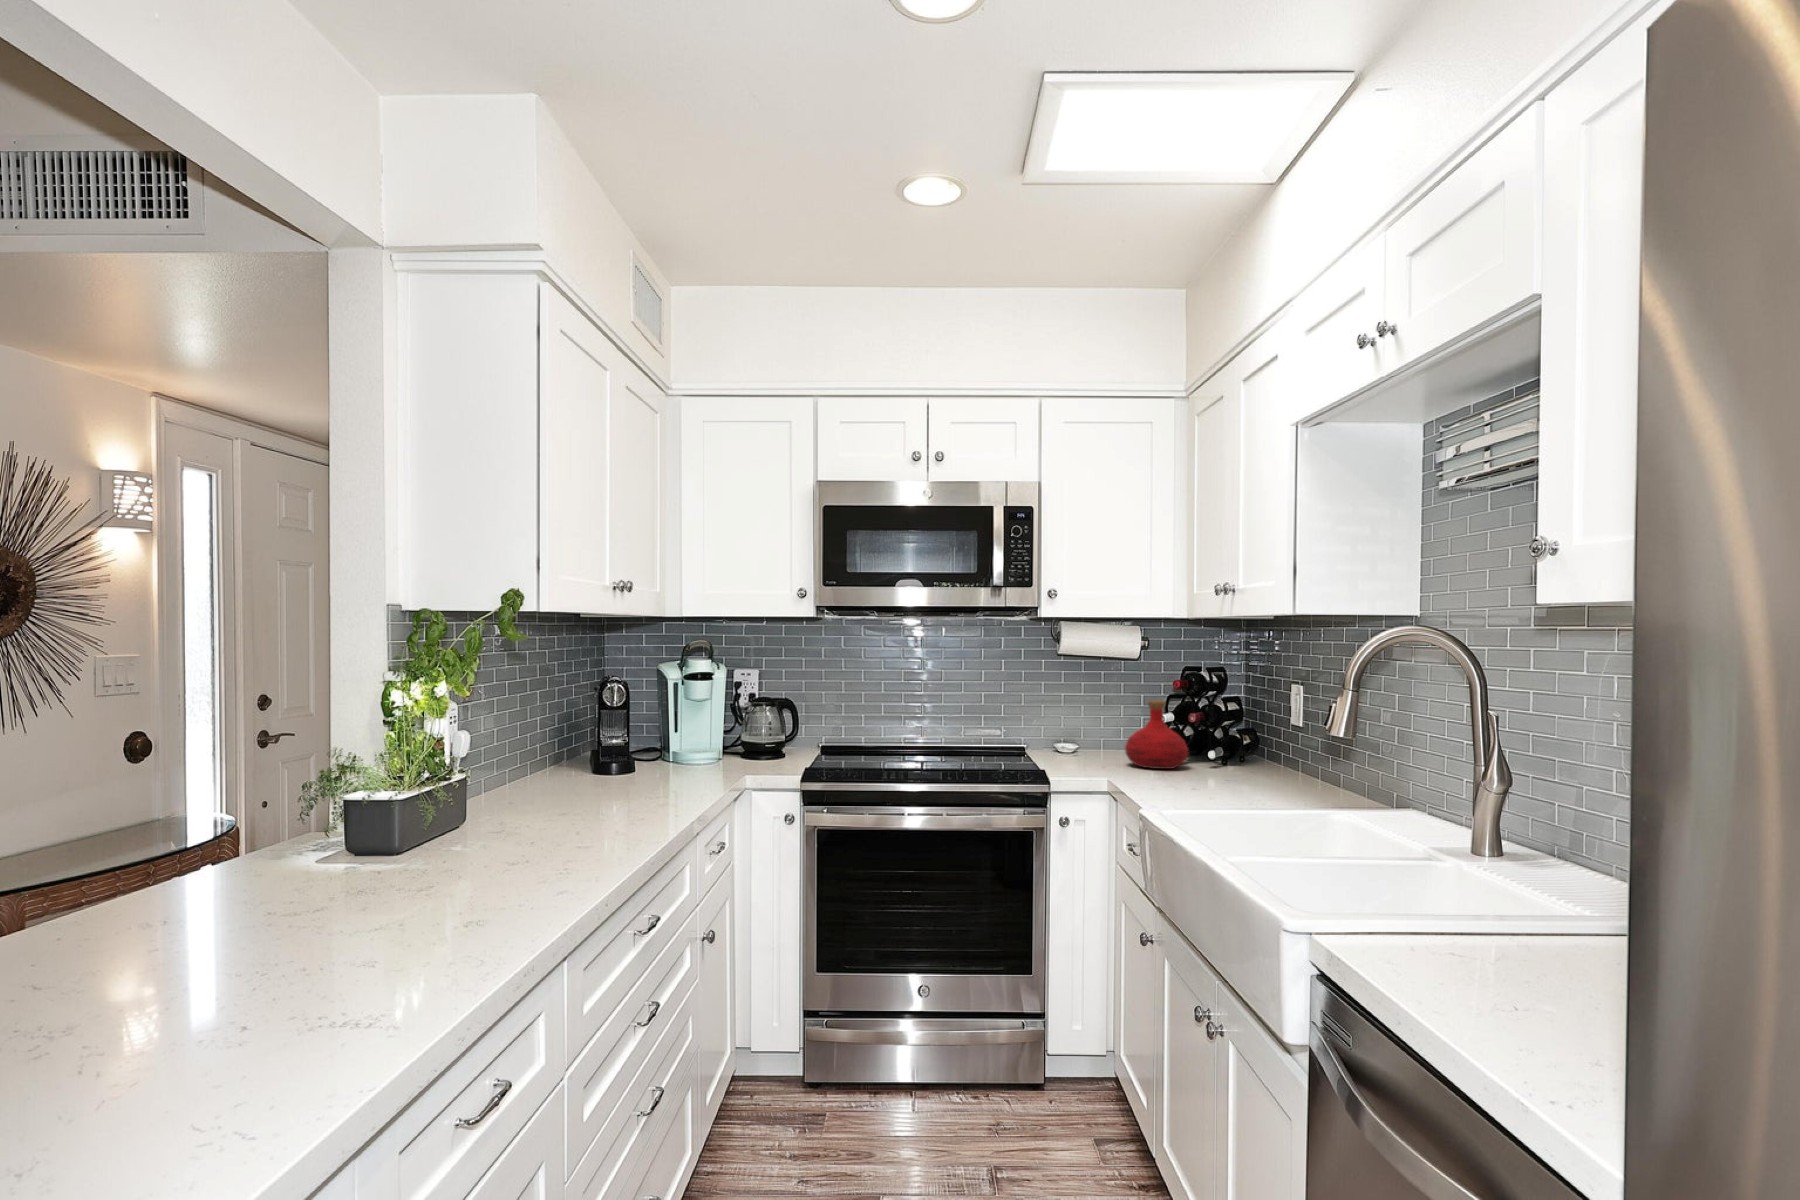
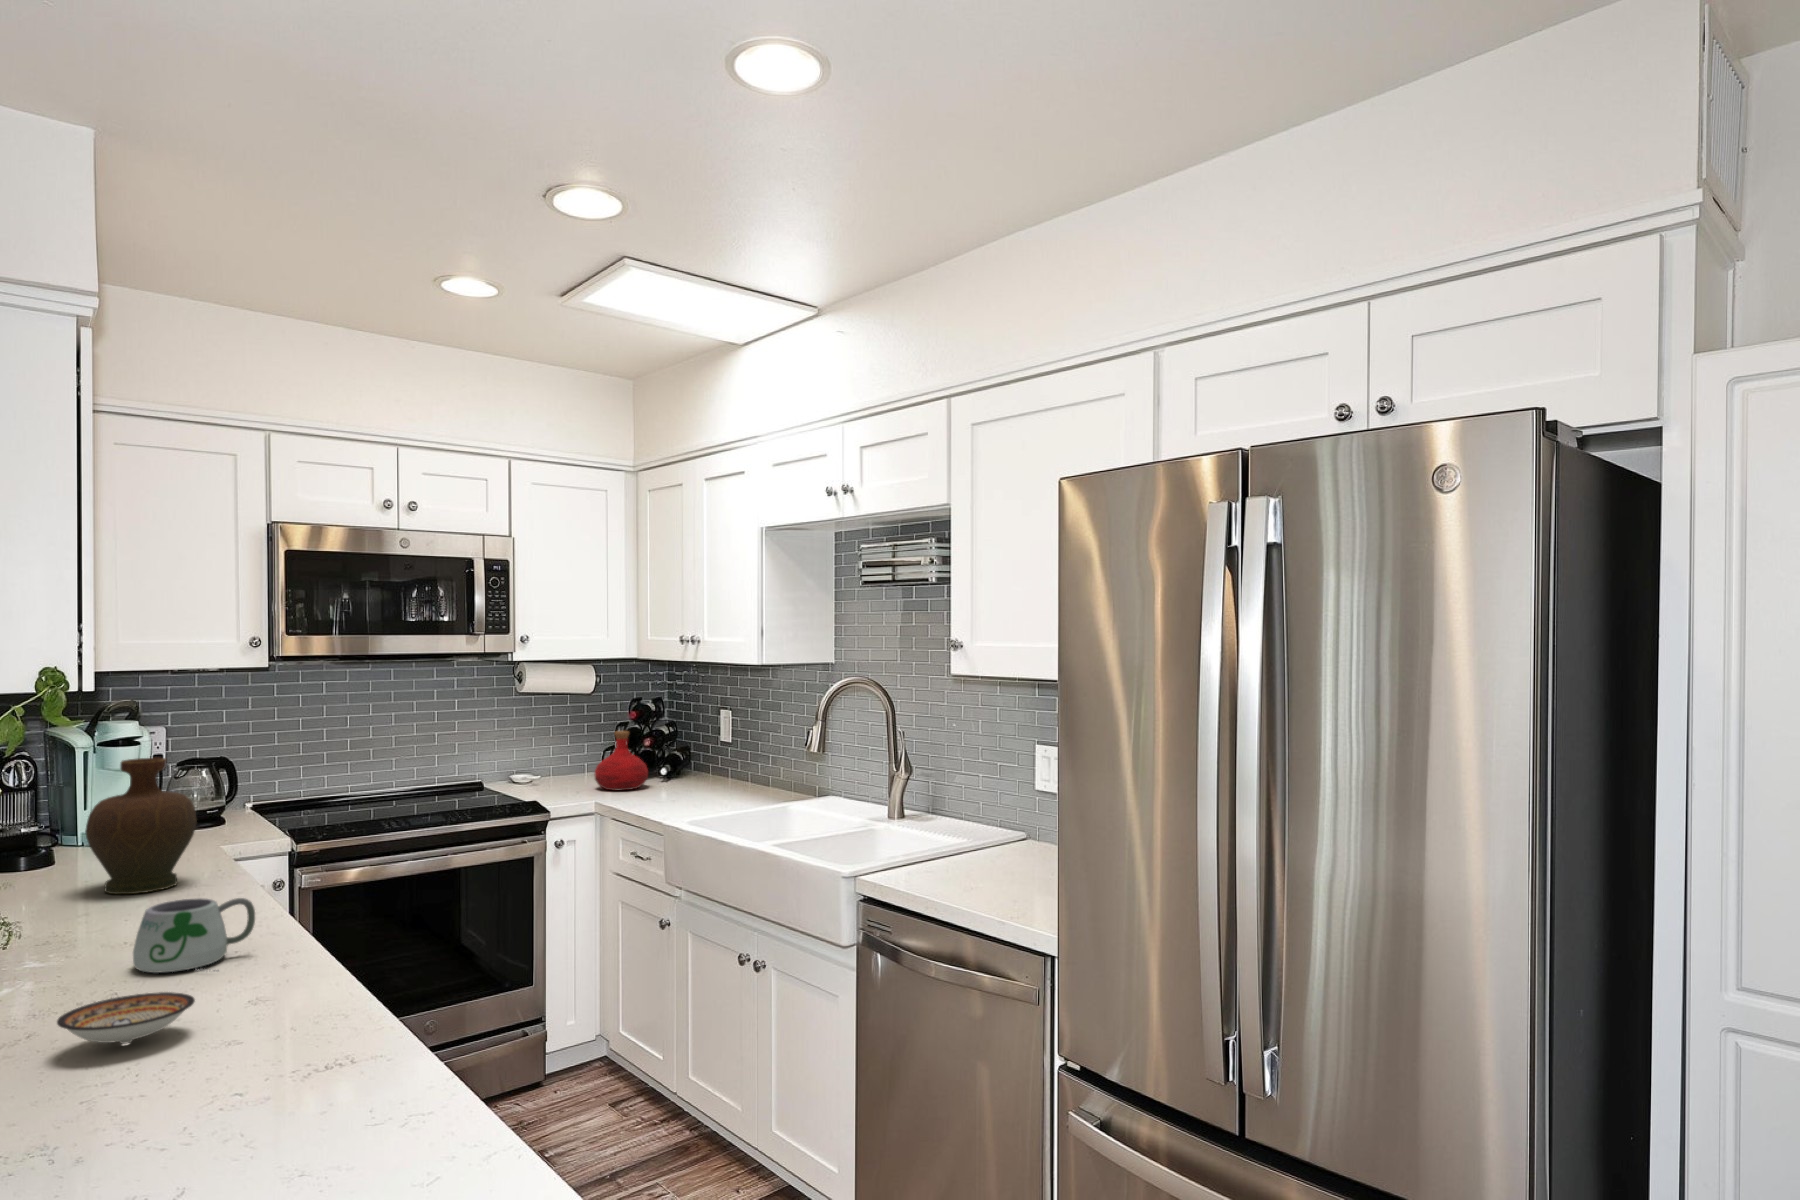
decorative vase: none [568,675,657,797] -> present [85,758,197,894]
mug: none [415,801,522,883] -> present [133,898,255,973]
ceramic bowl: none [147,887,297,941] -> present [57,992,195,1044]

